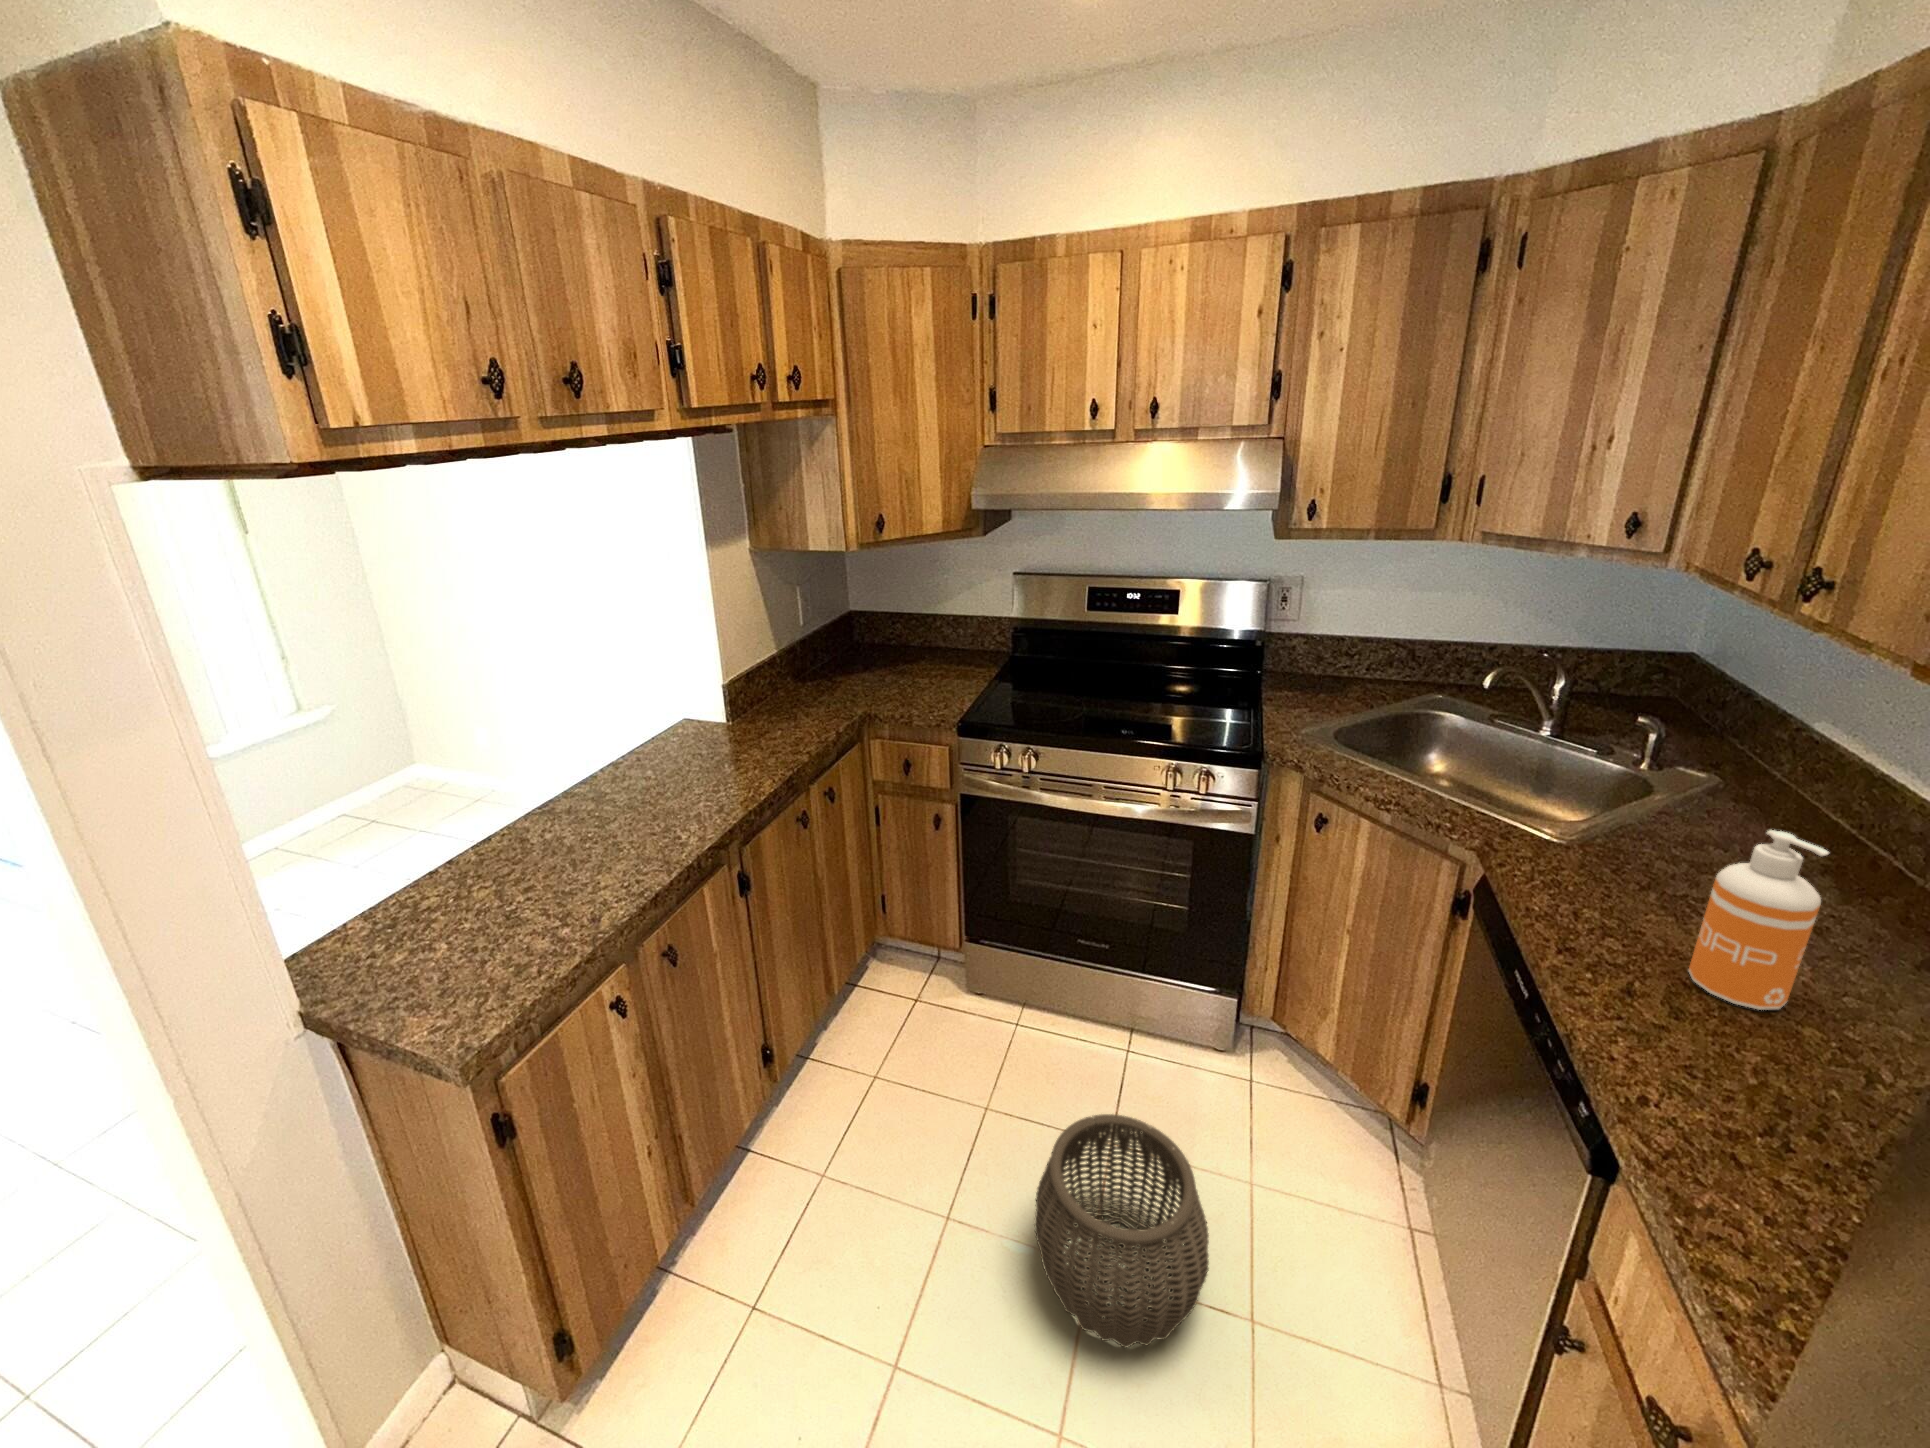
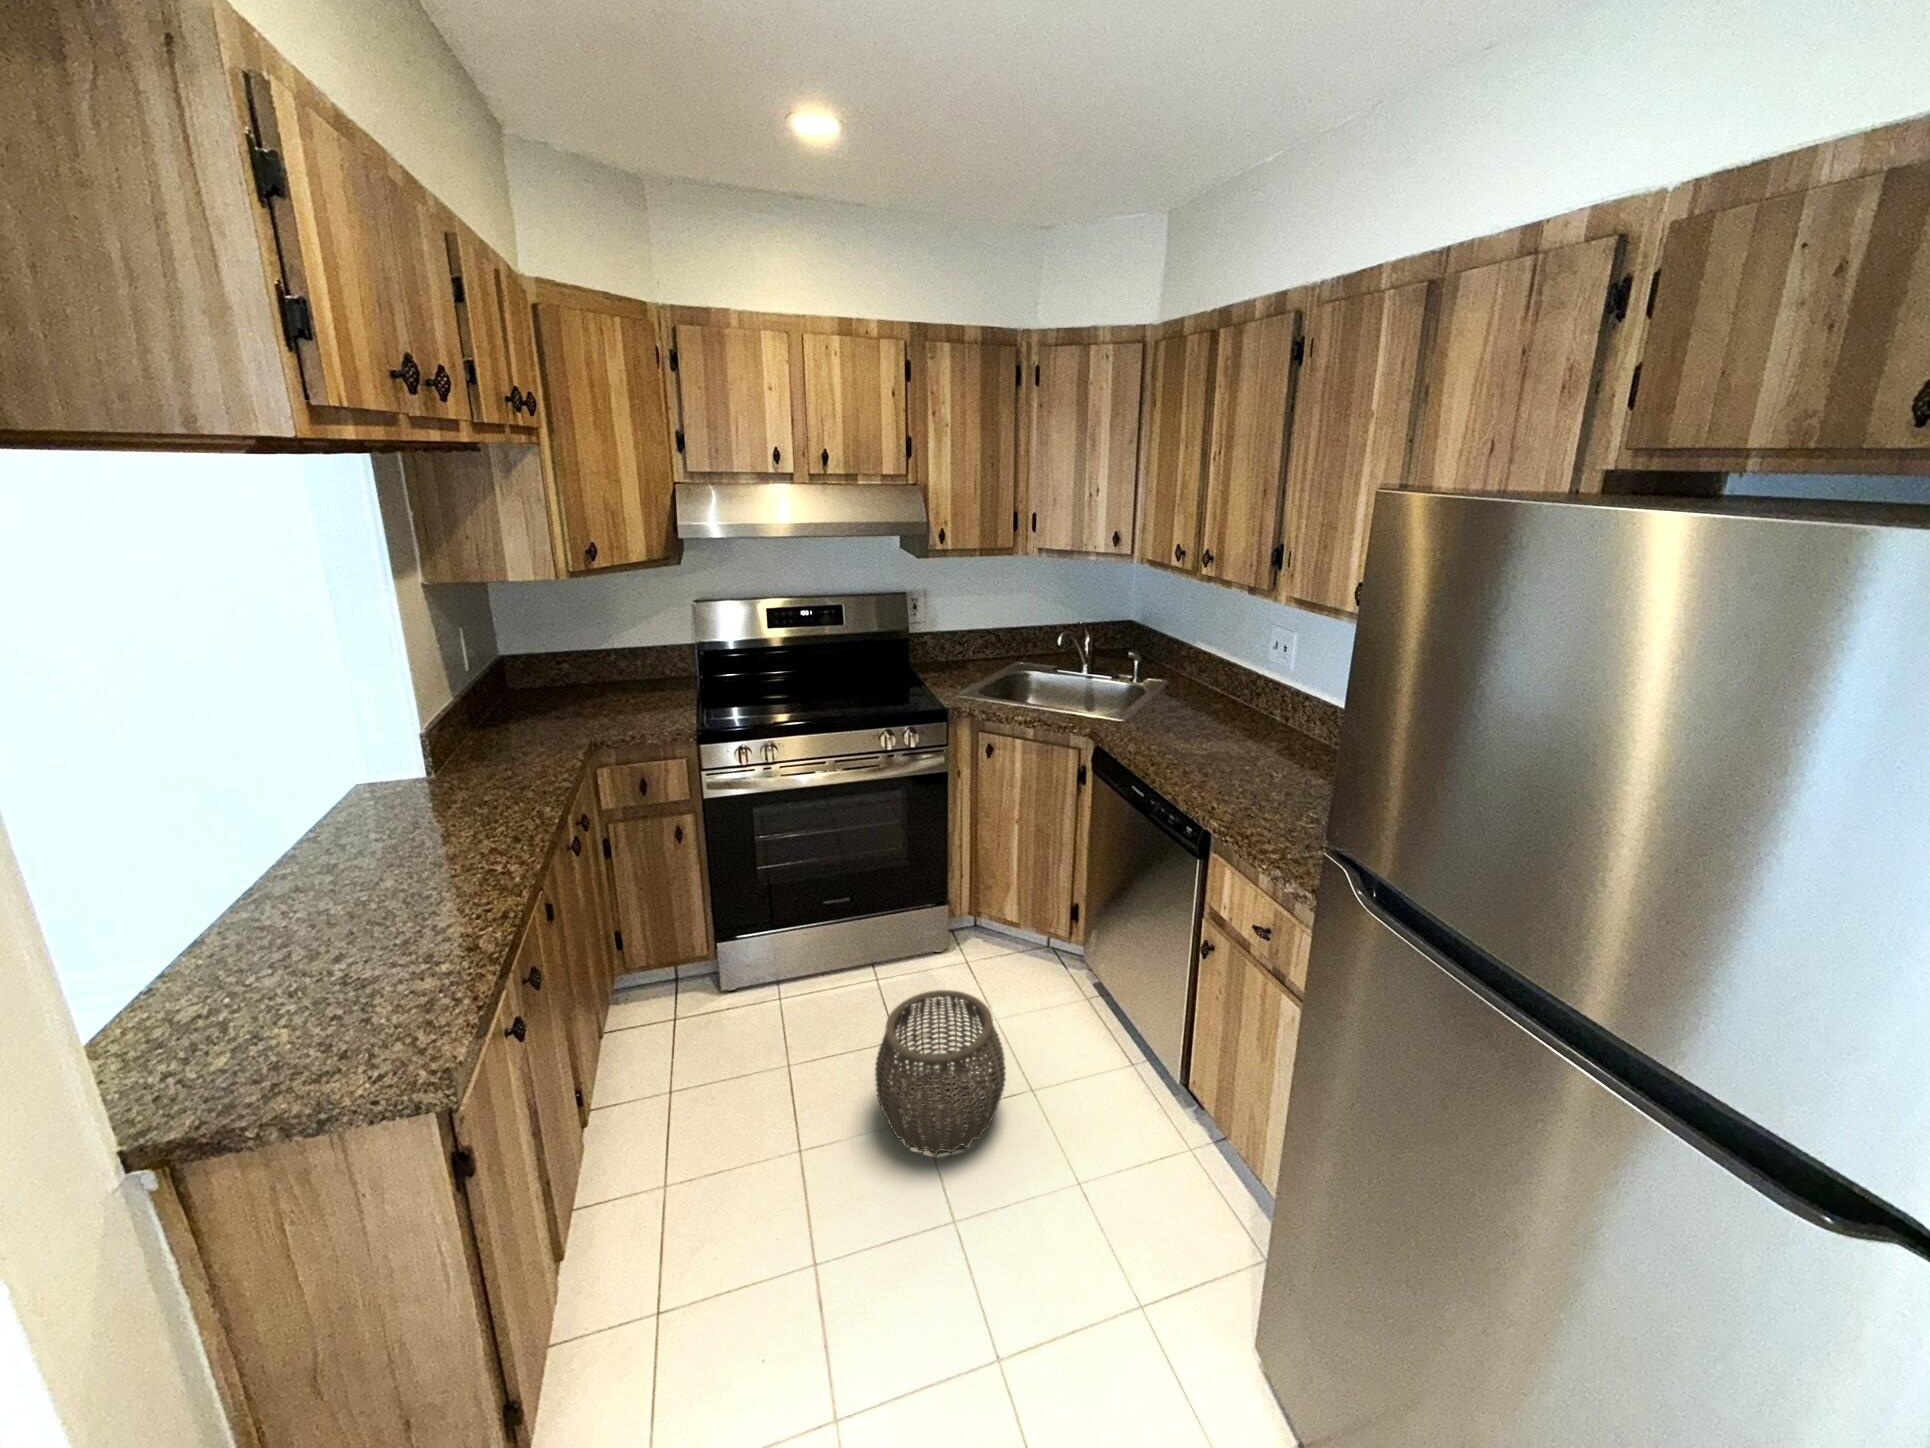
soap dispenser: present [1689,830,1829,1010] -> none [1196,677,1235,767]

